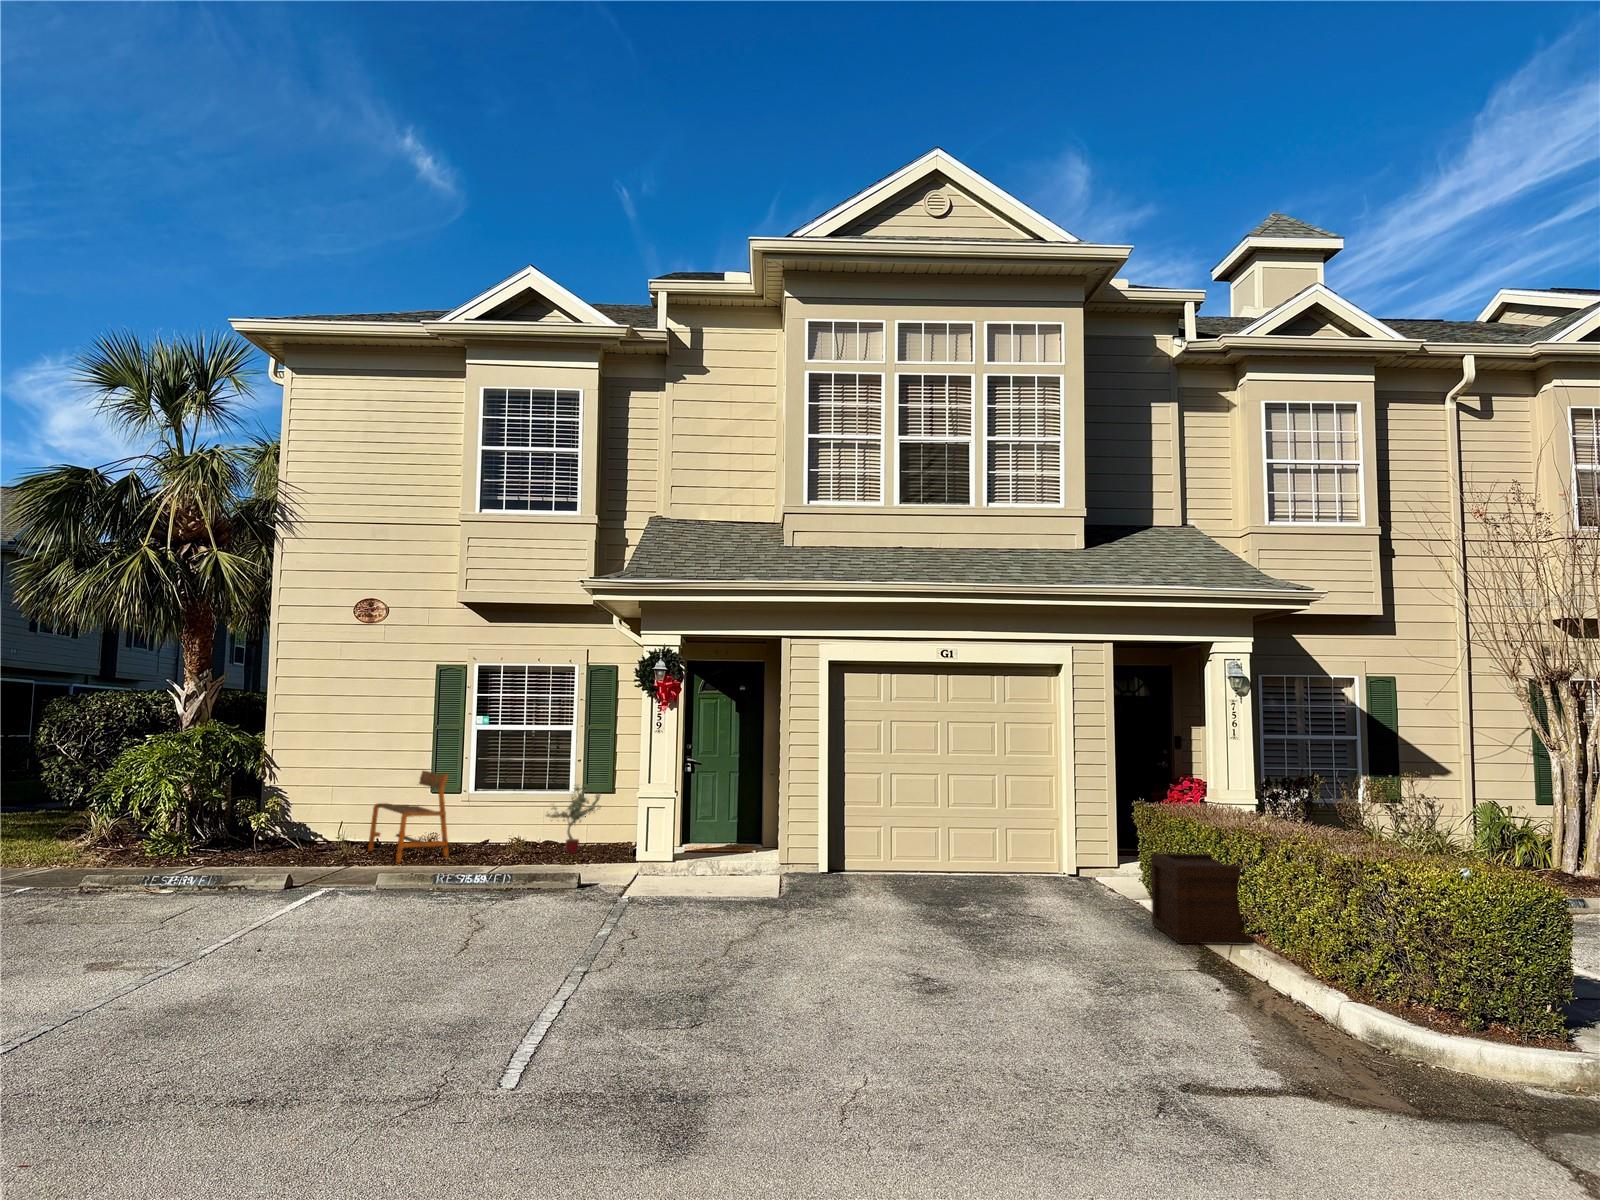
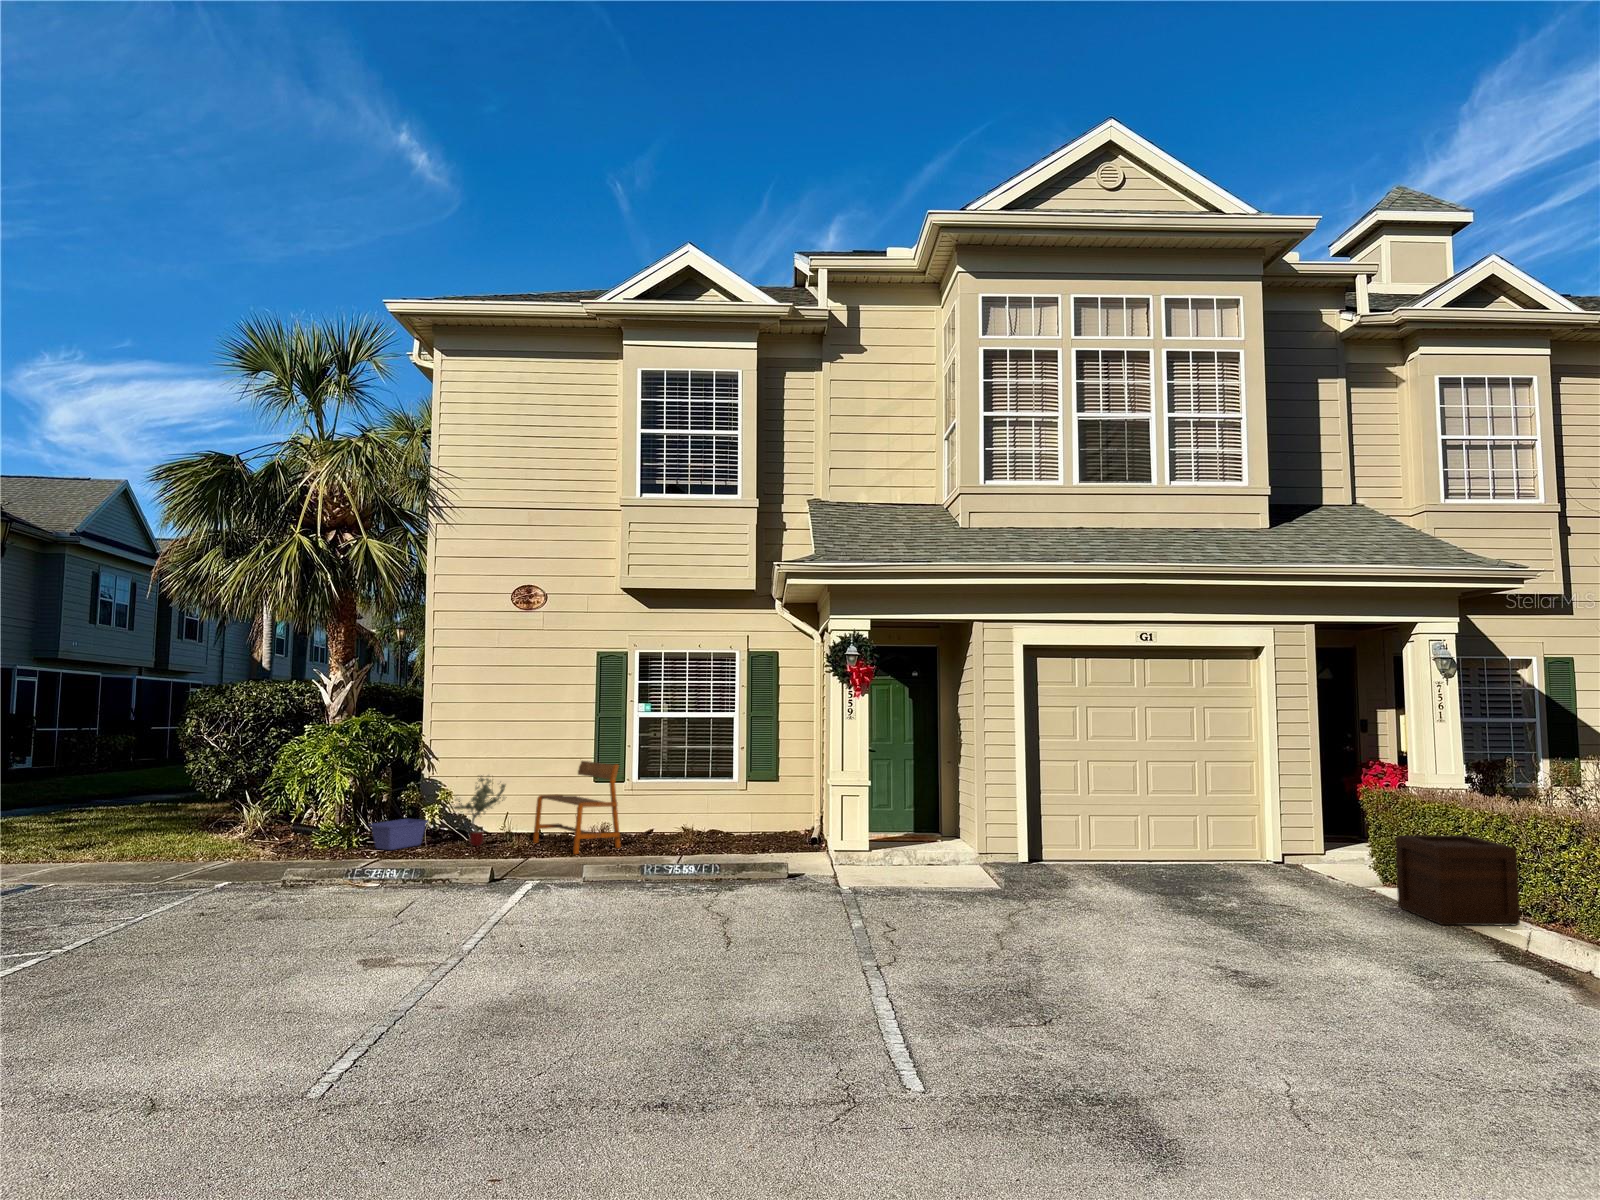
potted tree: present [547,785,601,854] -> present [450,775,506,846]
storage bin: none [201,826,265,857] -> present [369,818,428,850]

